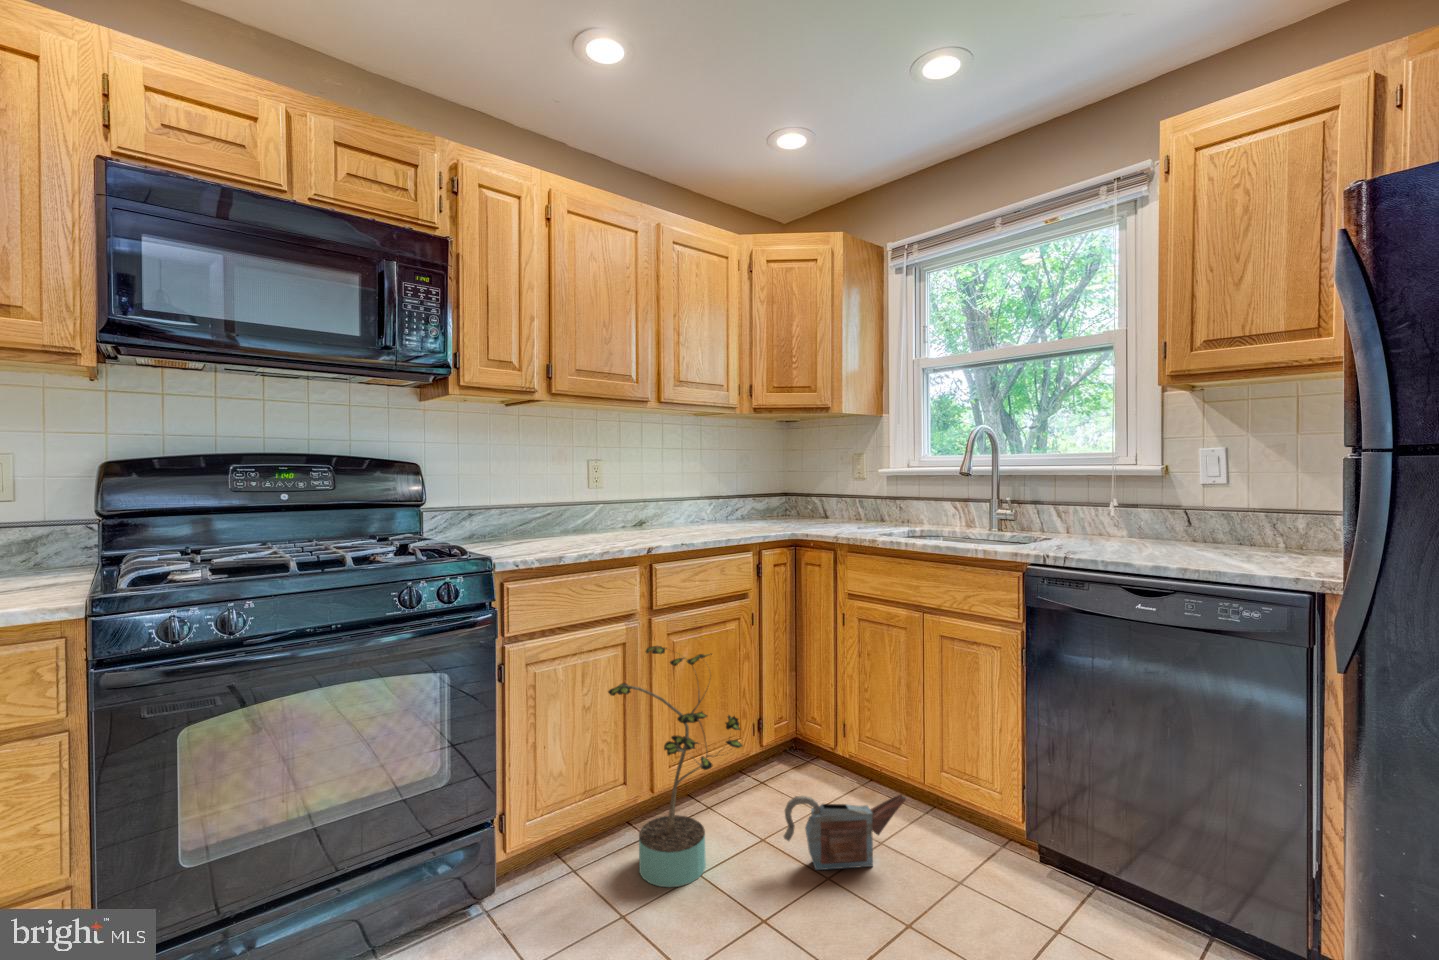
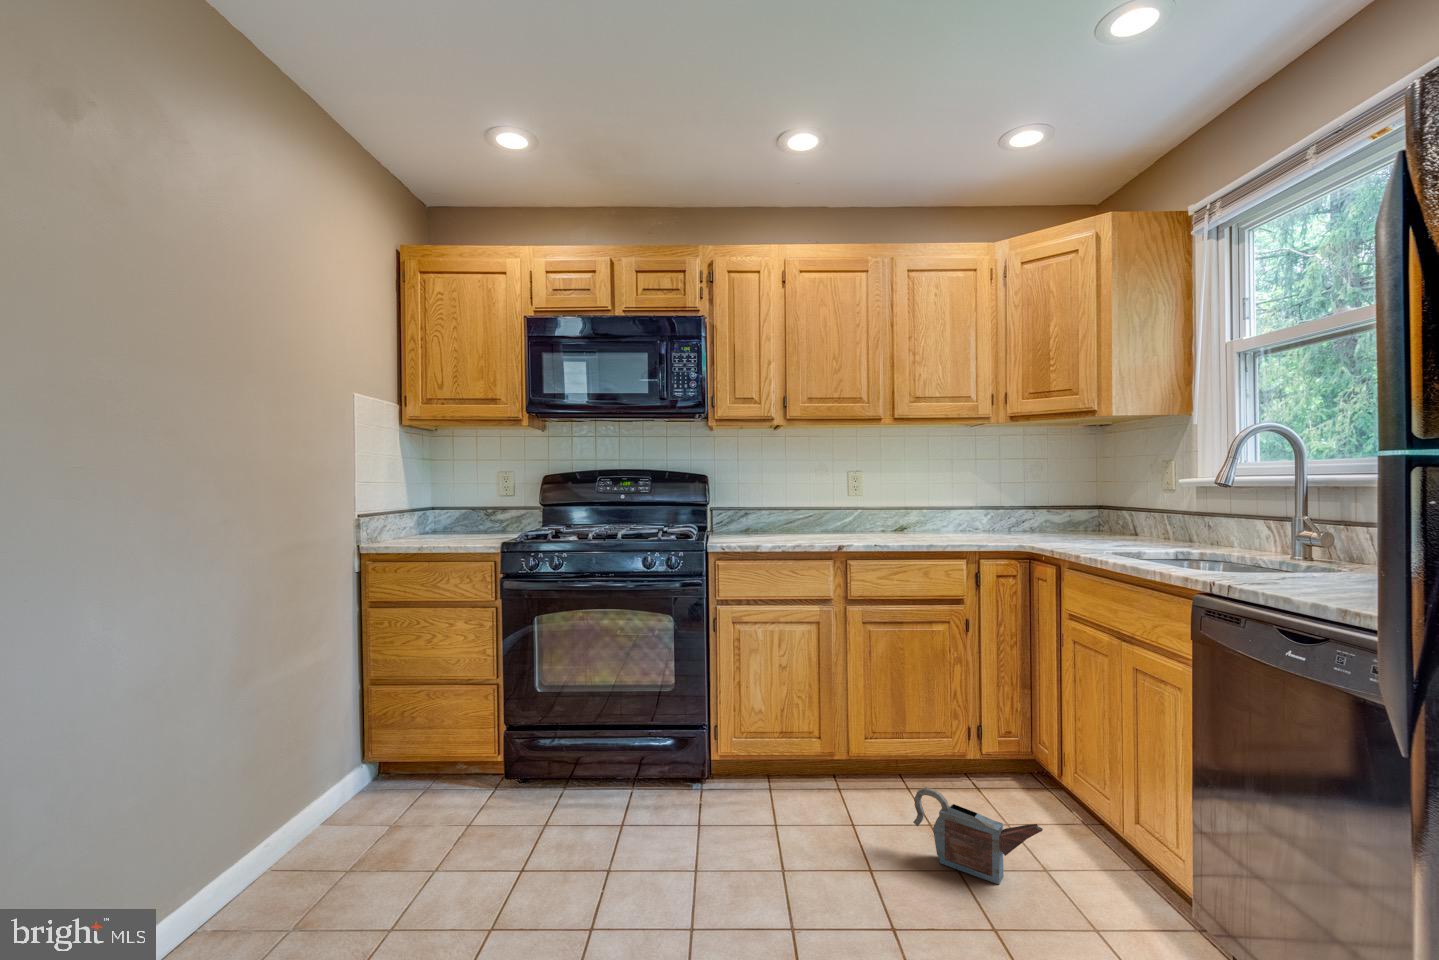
potted plant: present [608,646,742,887] -> none [774,627,879,827]

